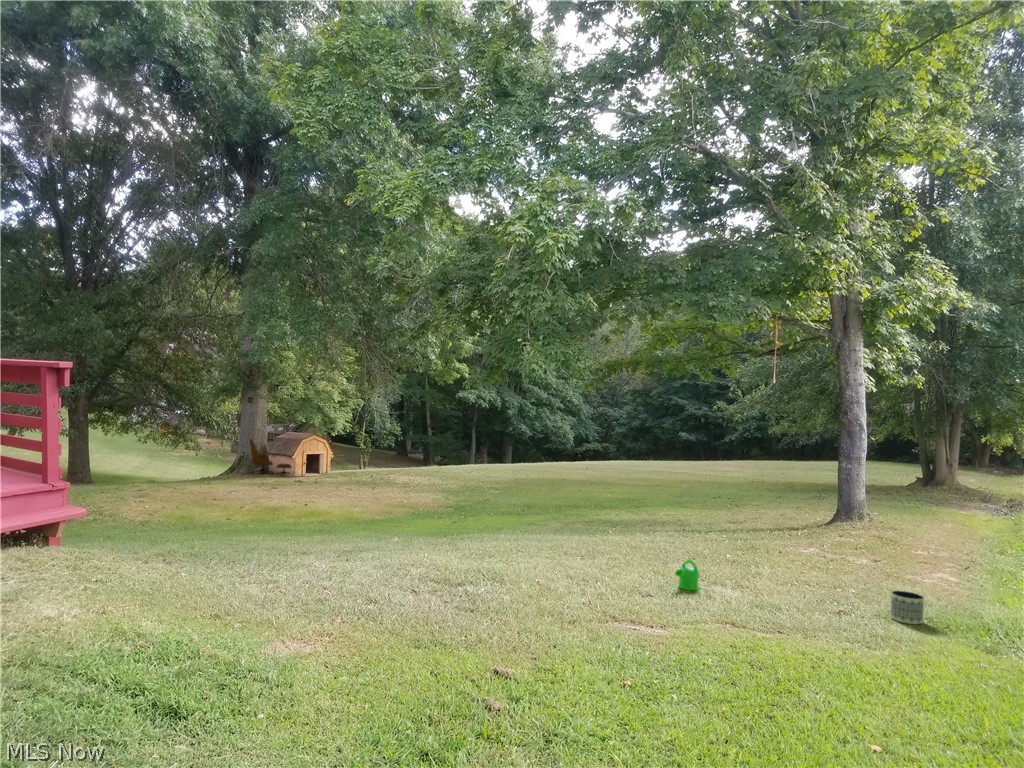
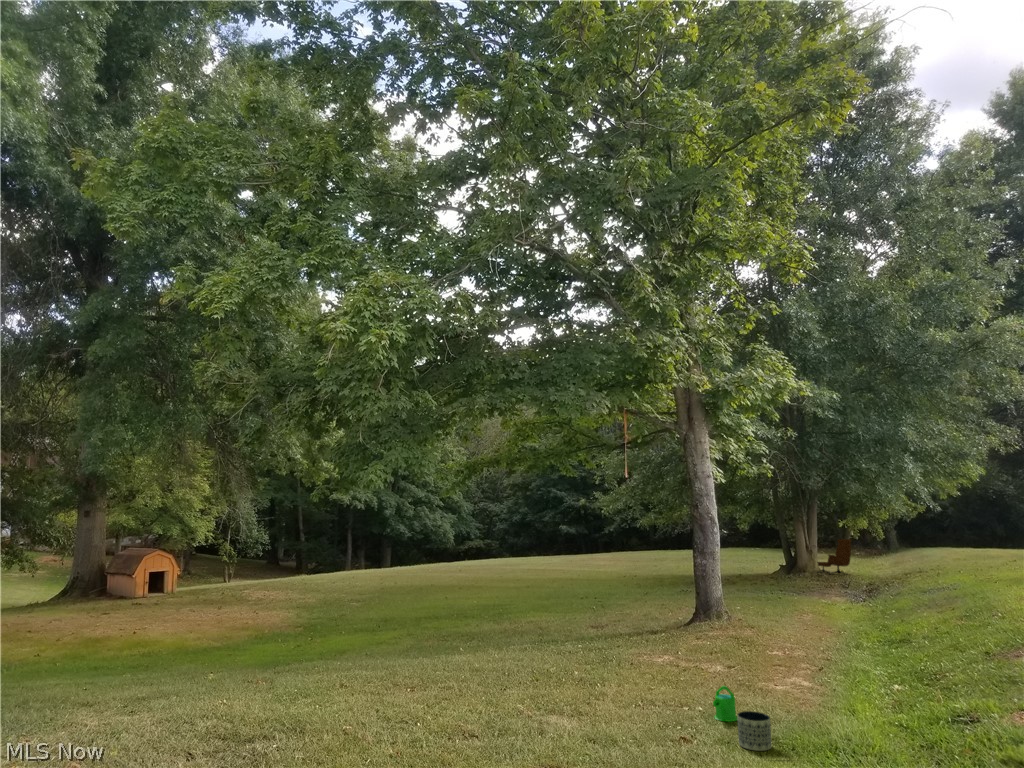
lounge chair: present [250,439,291,473] -> present [817,539,851,574]
watering can: present [675,559,699,590] -> present [713,686,738,722]

